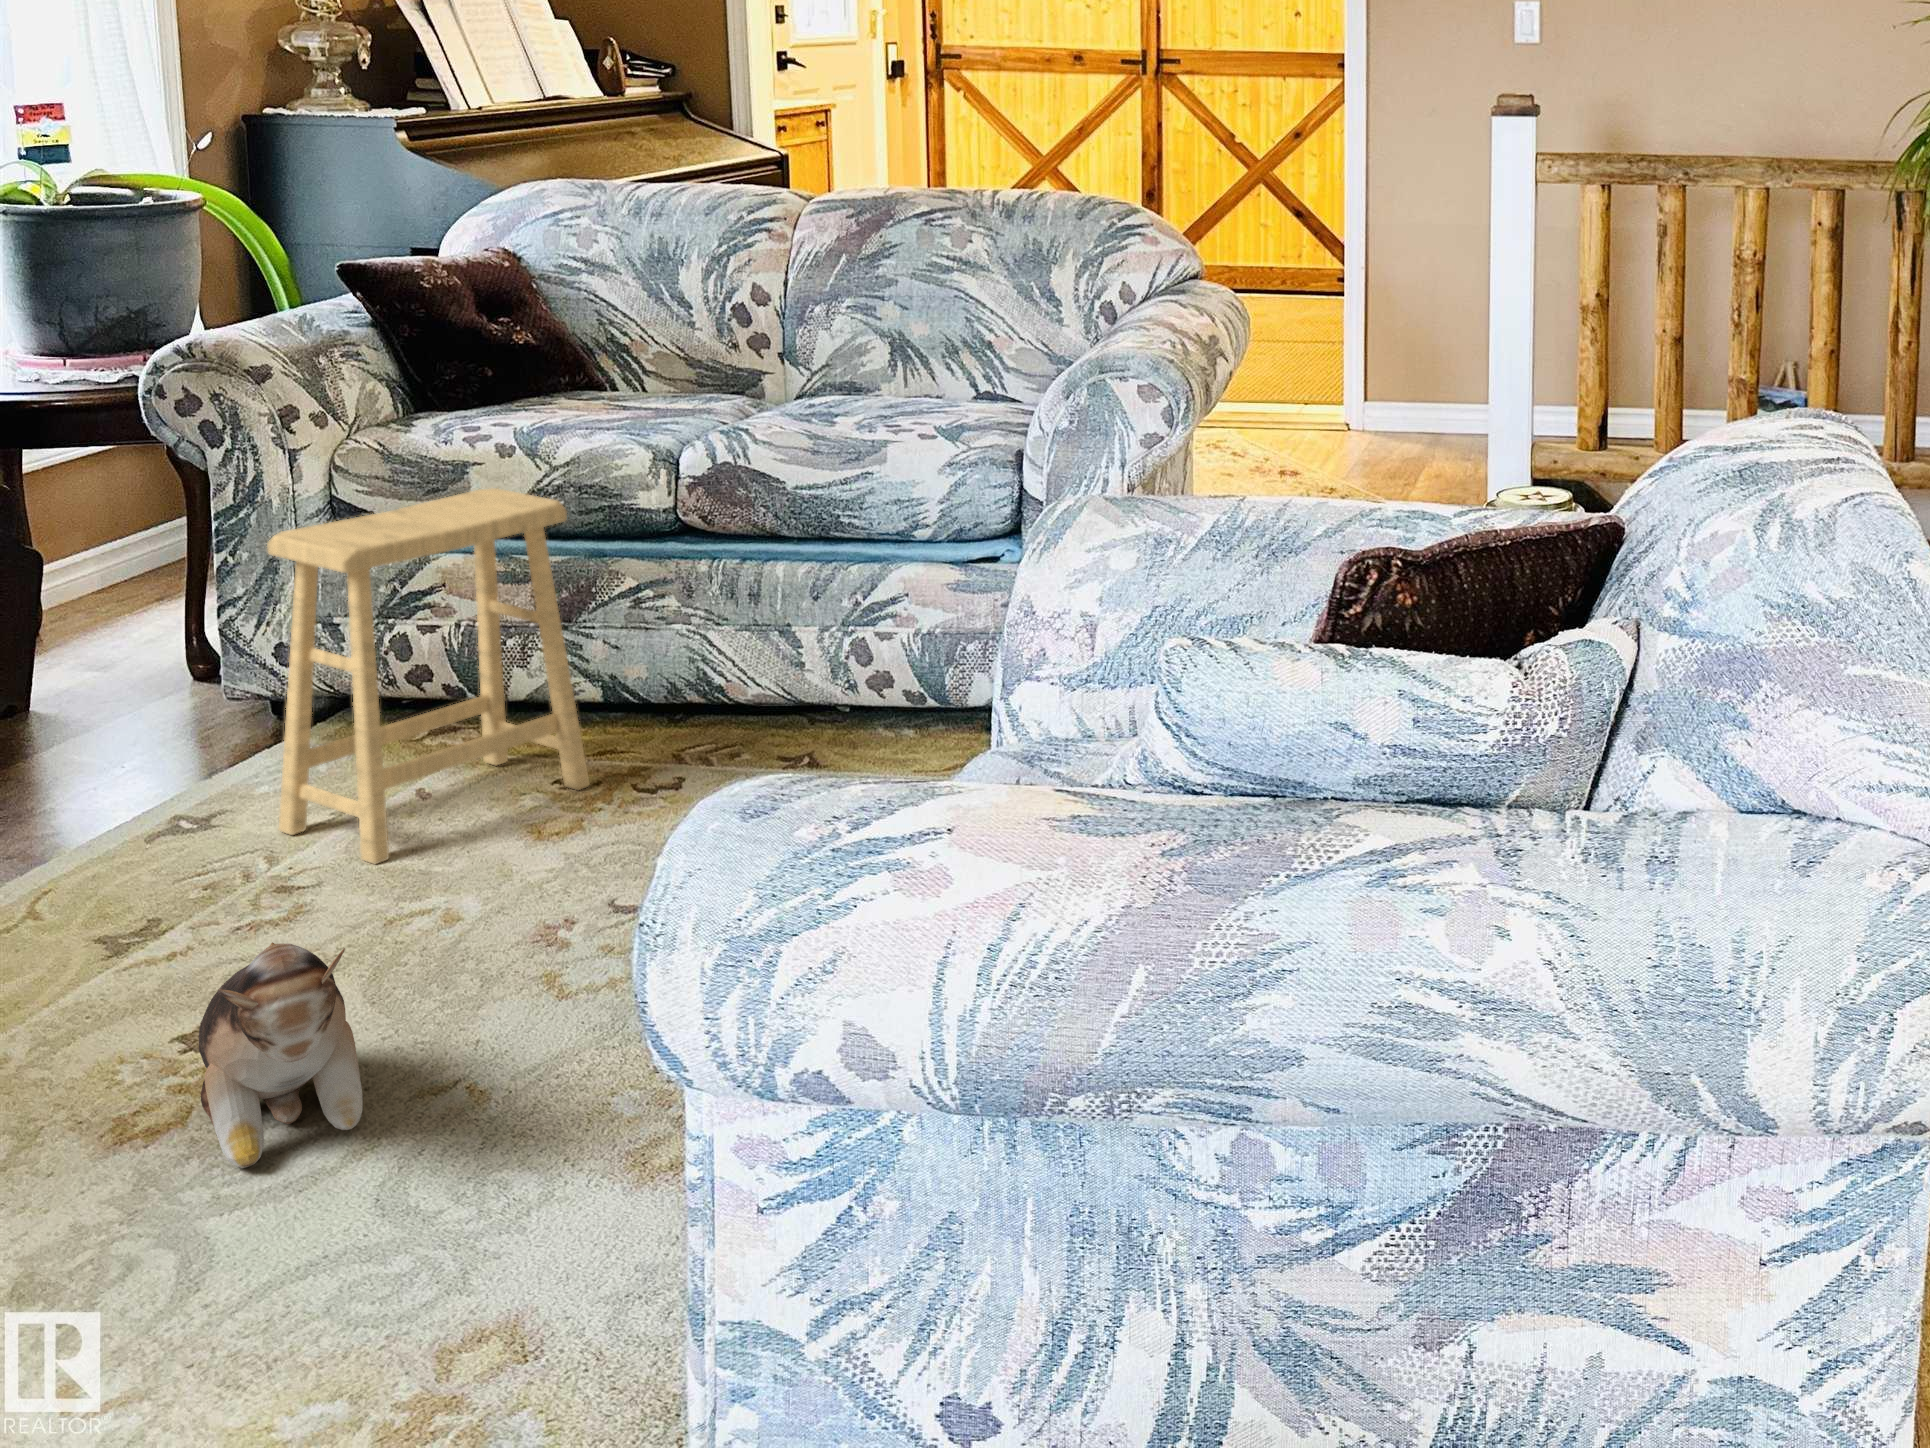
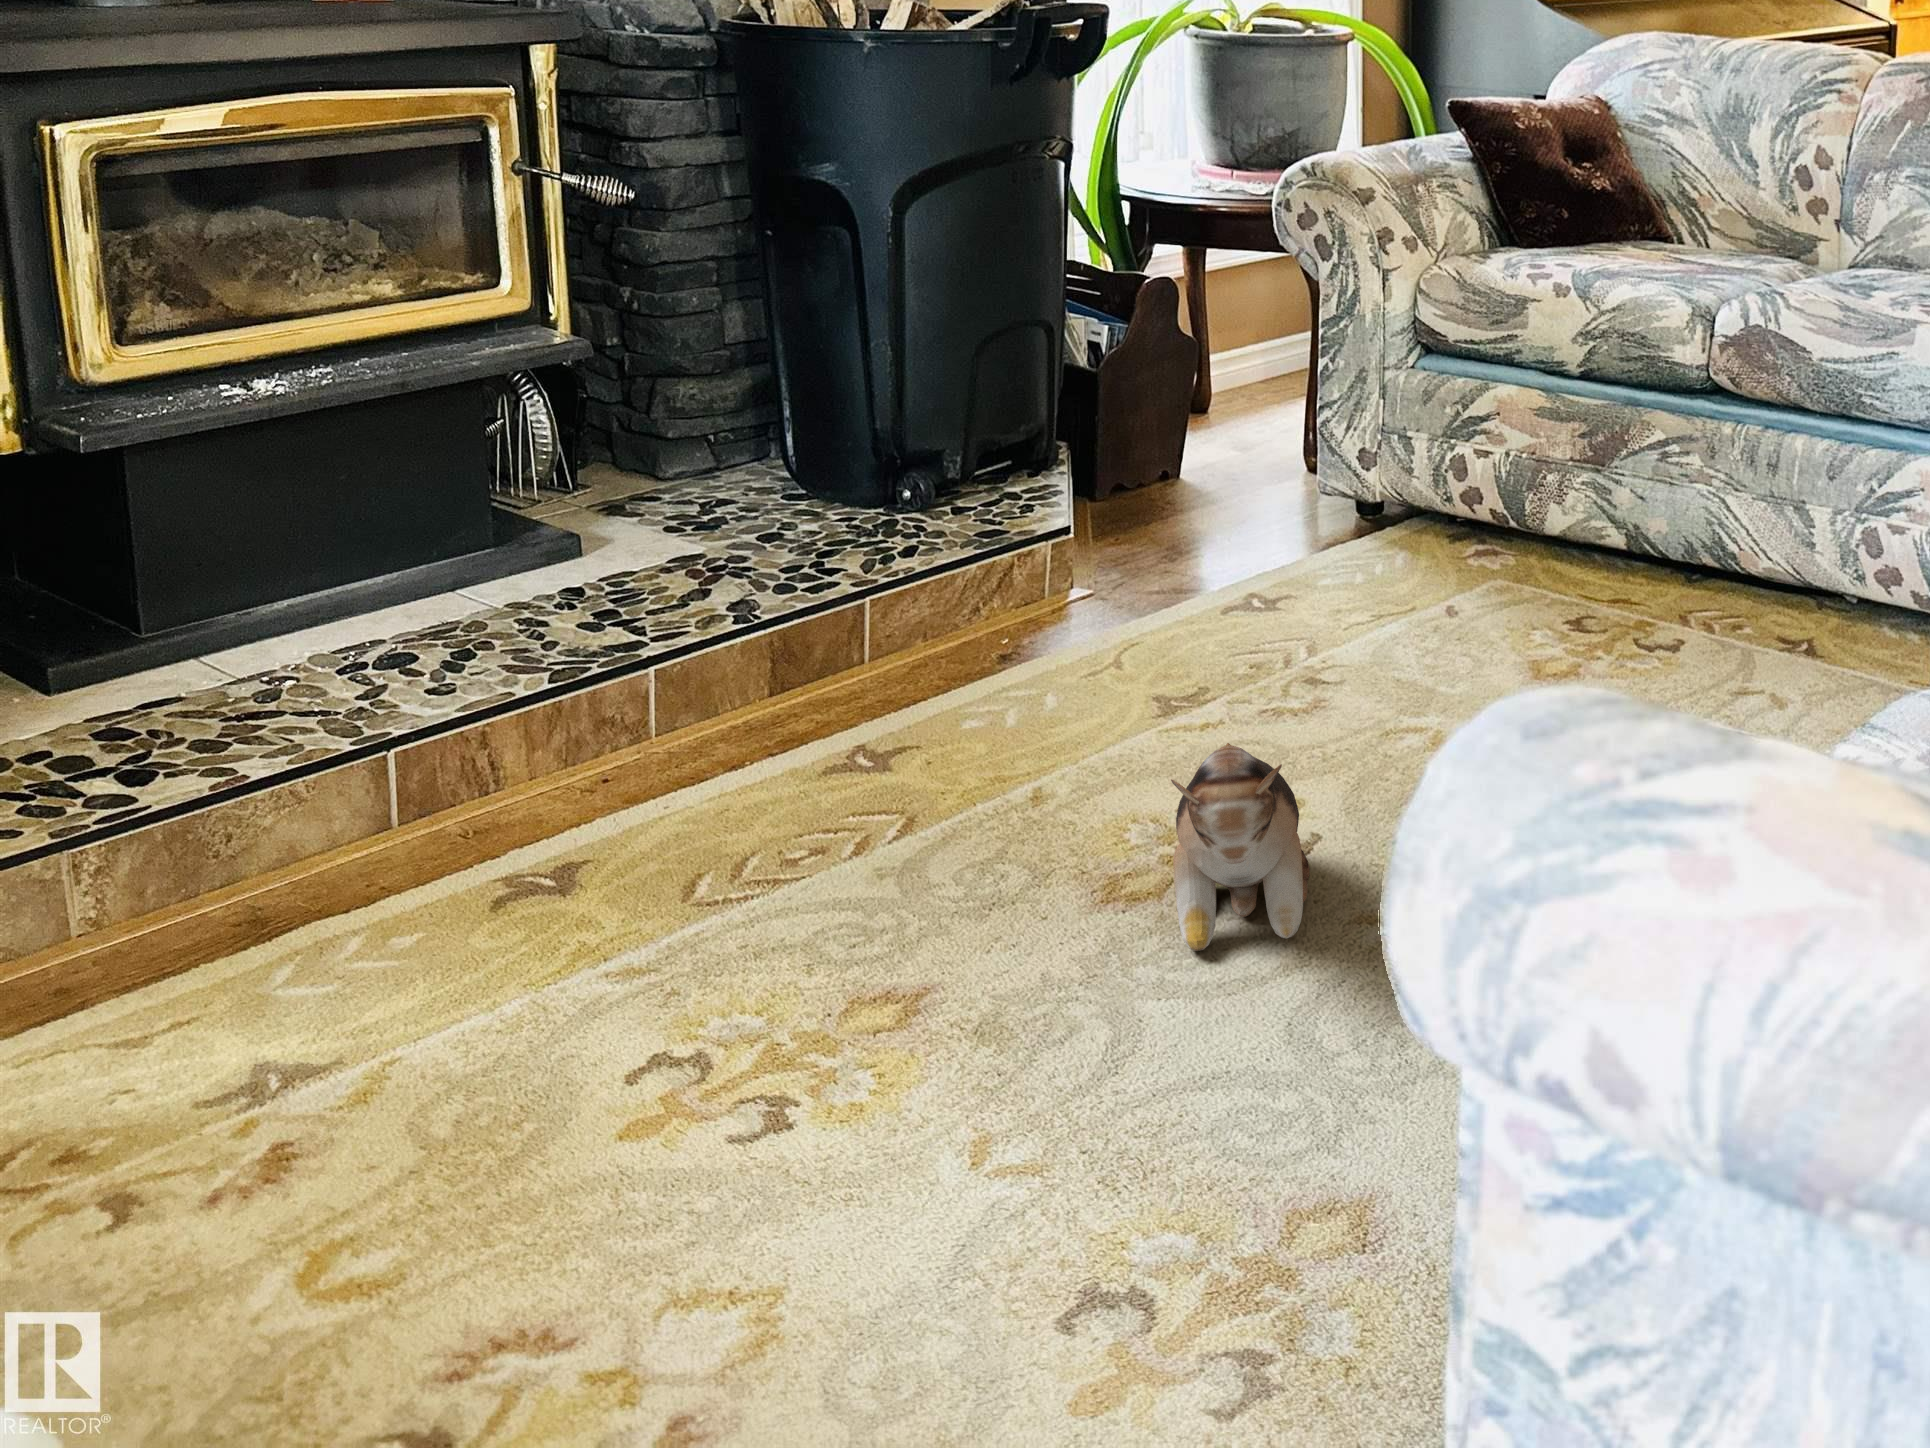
footstool: present [267,488,589,865] -> none [1327,325,1594,674]

